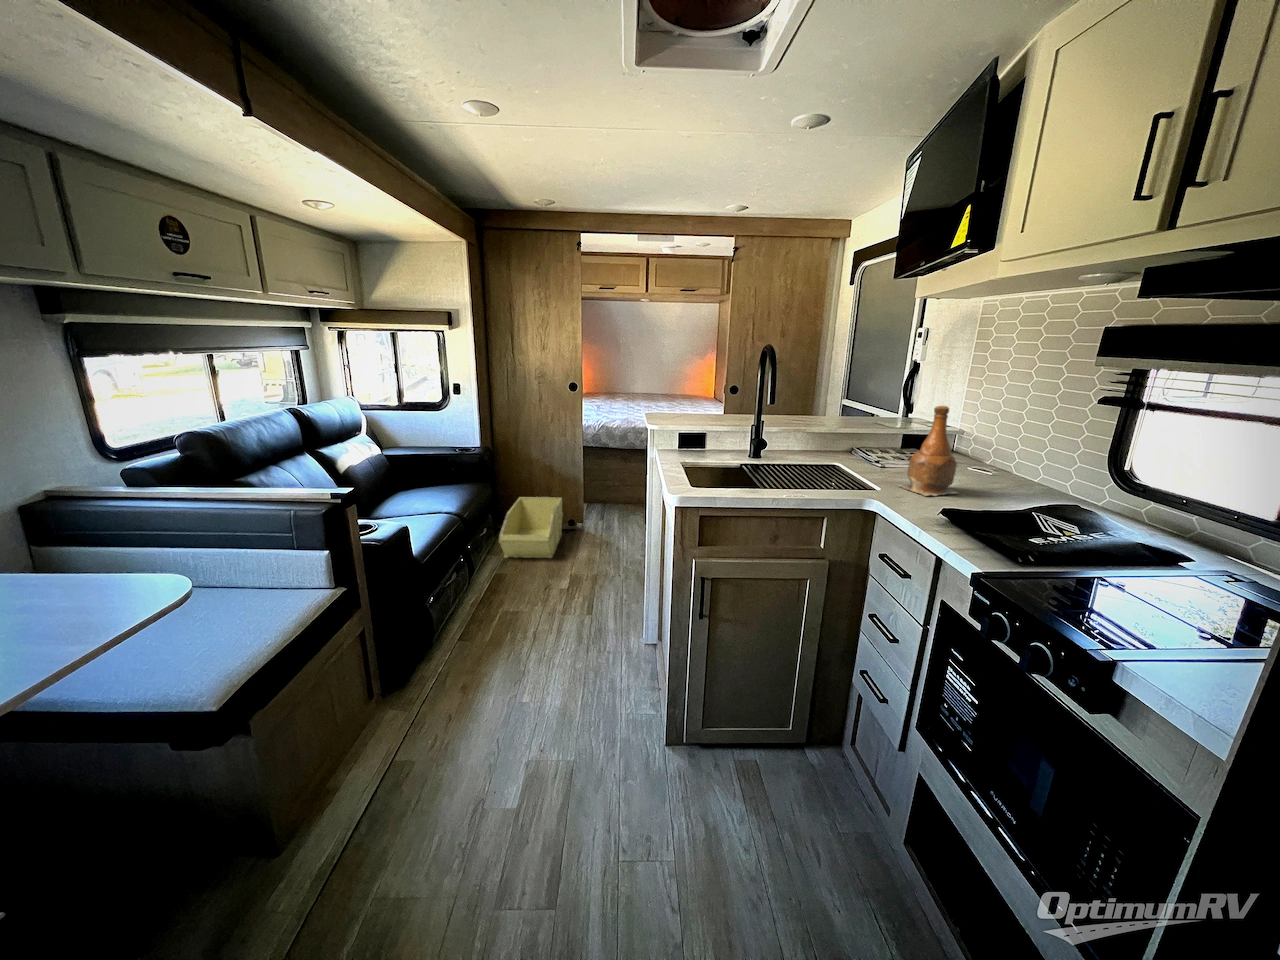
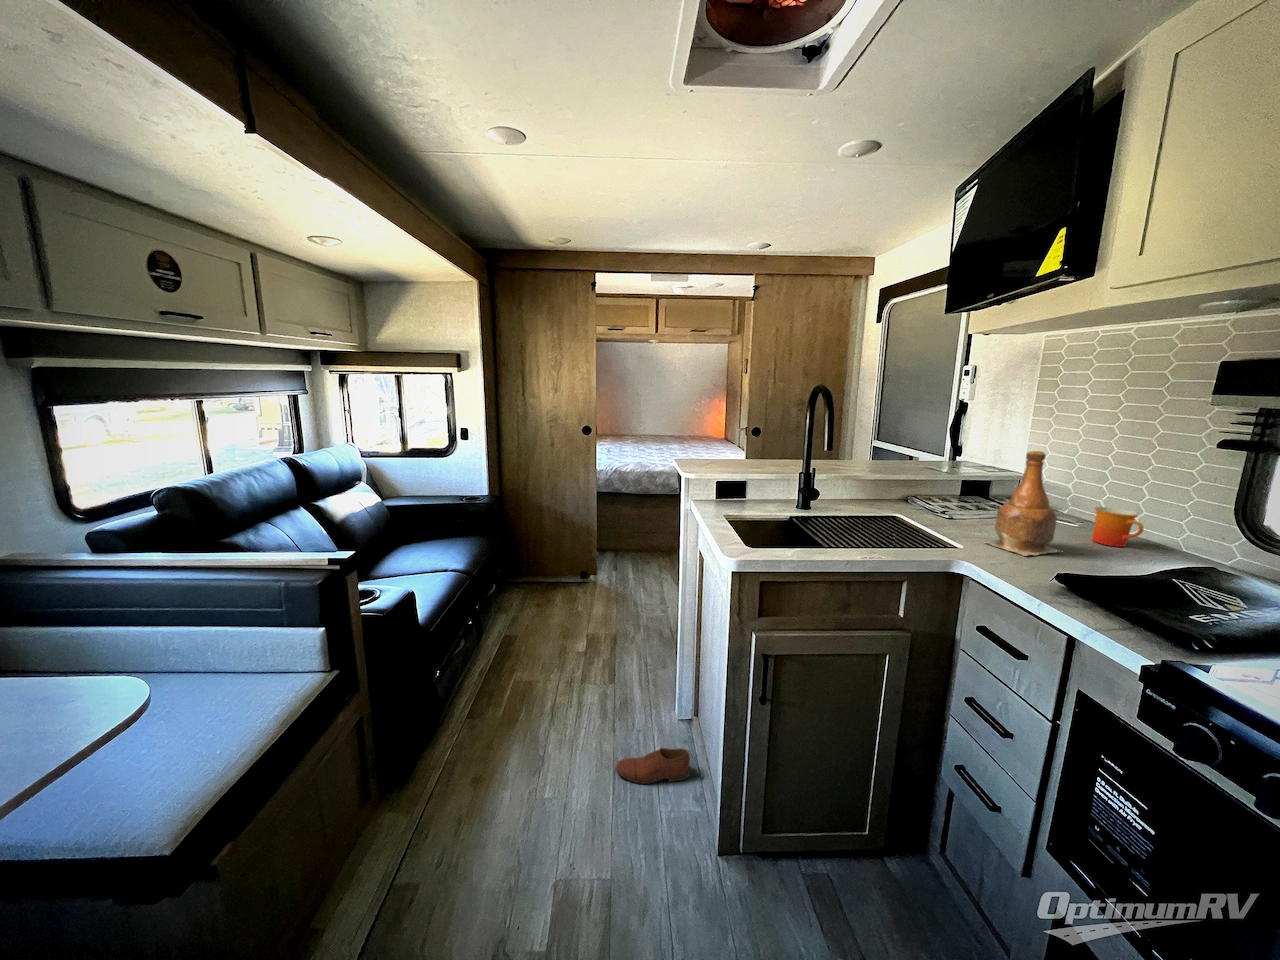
mug: none [995,456,1032,491] -> present [1092,507,1143,547]
storage bin: present [499,497,563,558] -> none [508,545,575,613]
shoe: none [586,664,650,693] -> present [616,748,690,784]

